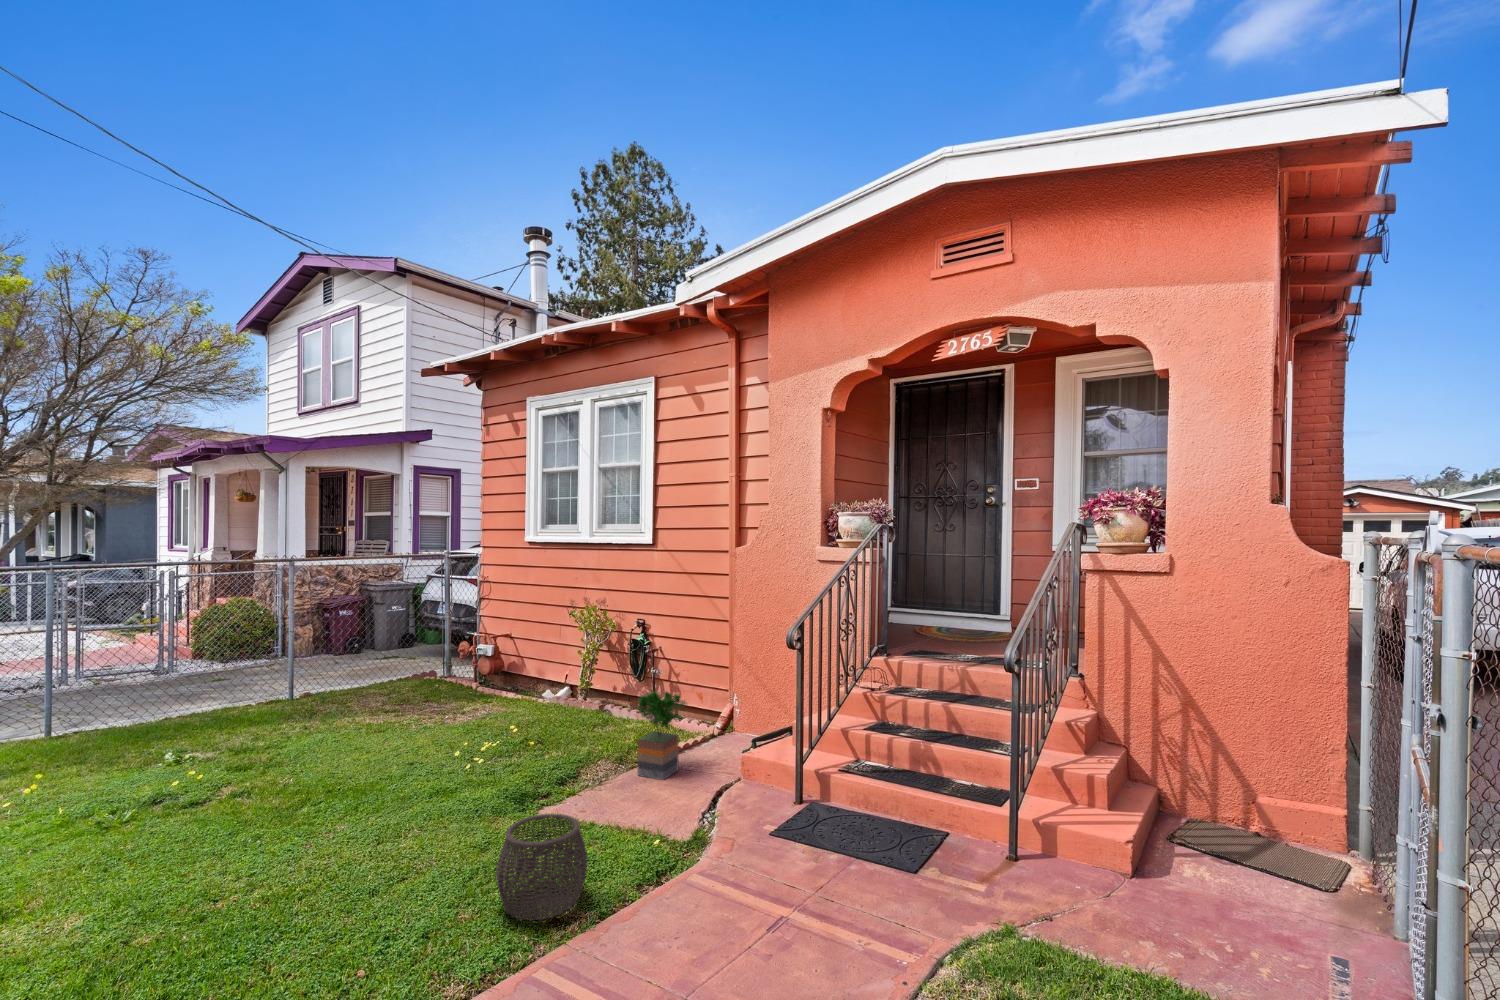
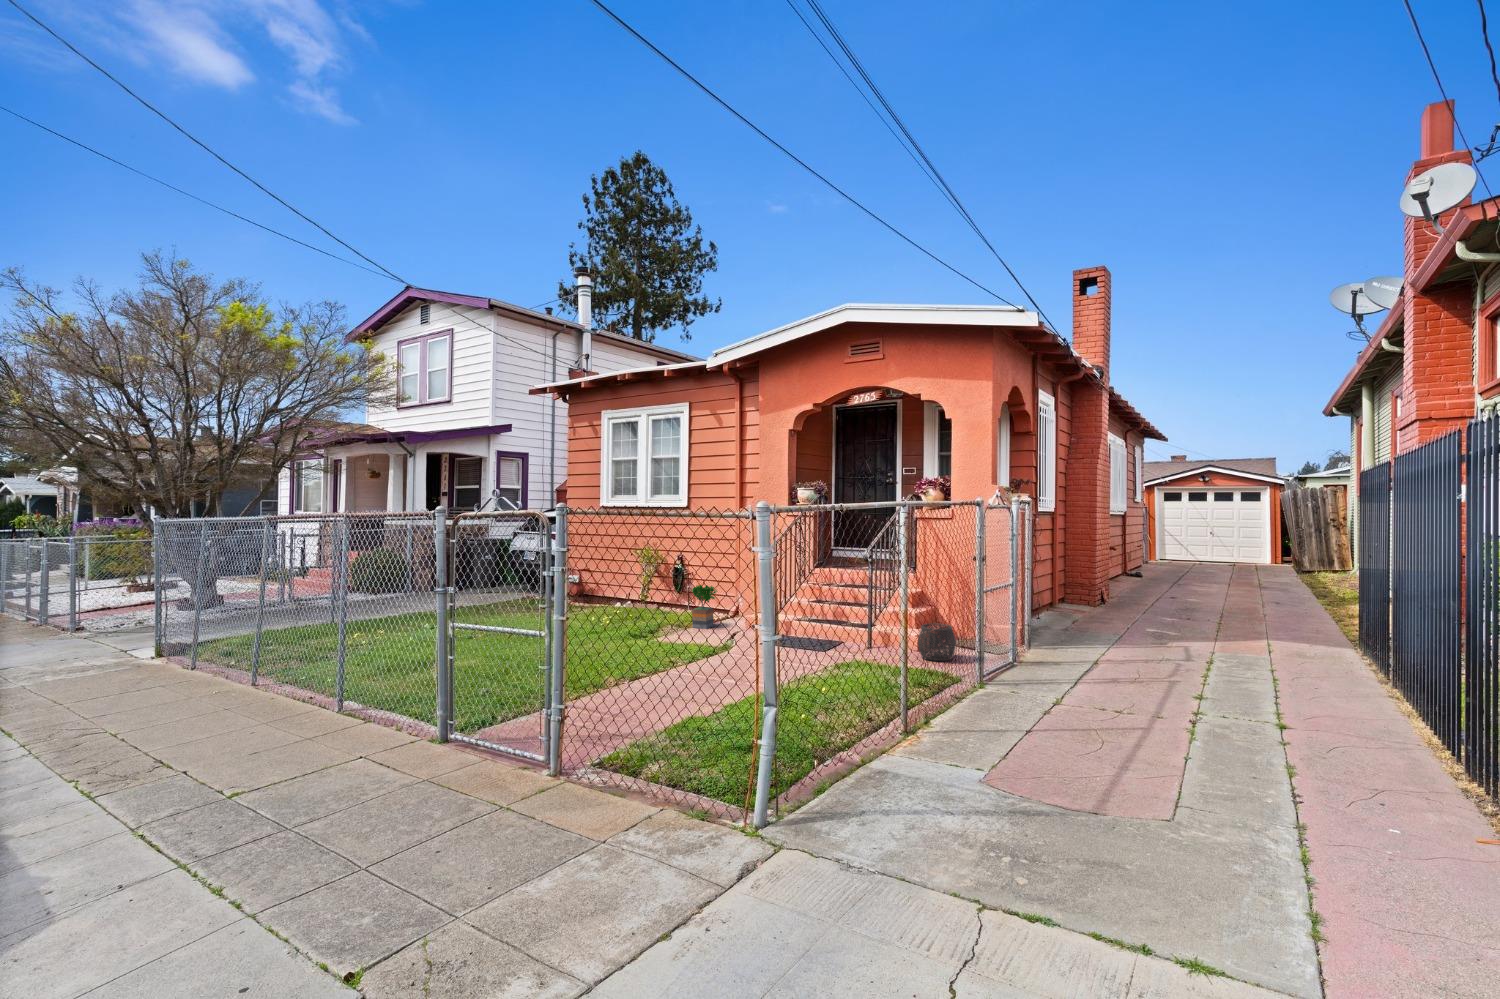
woven basket: present [496,814,588,921] -> present [918,623,956,661]

